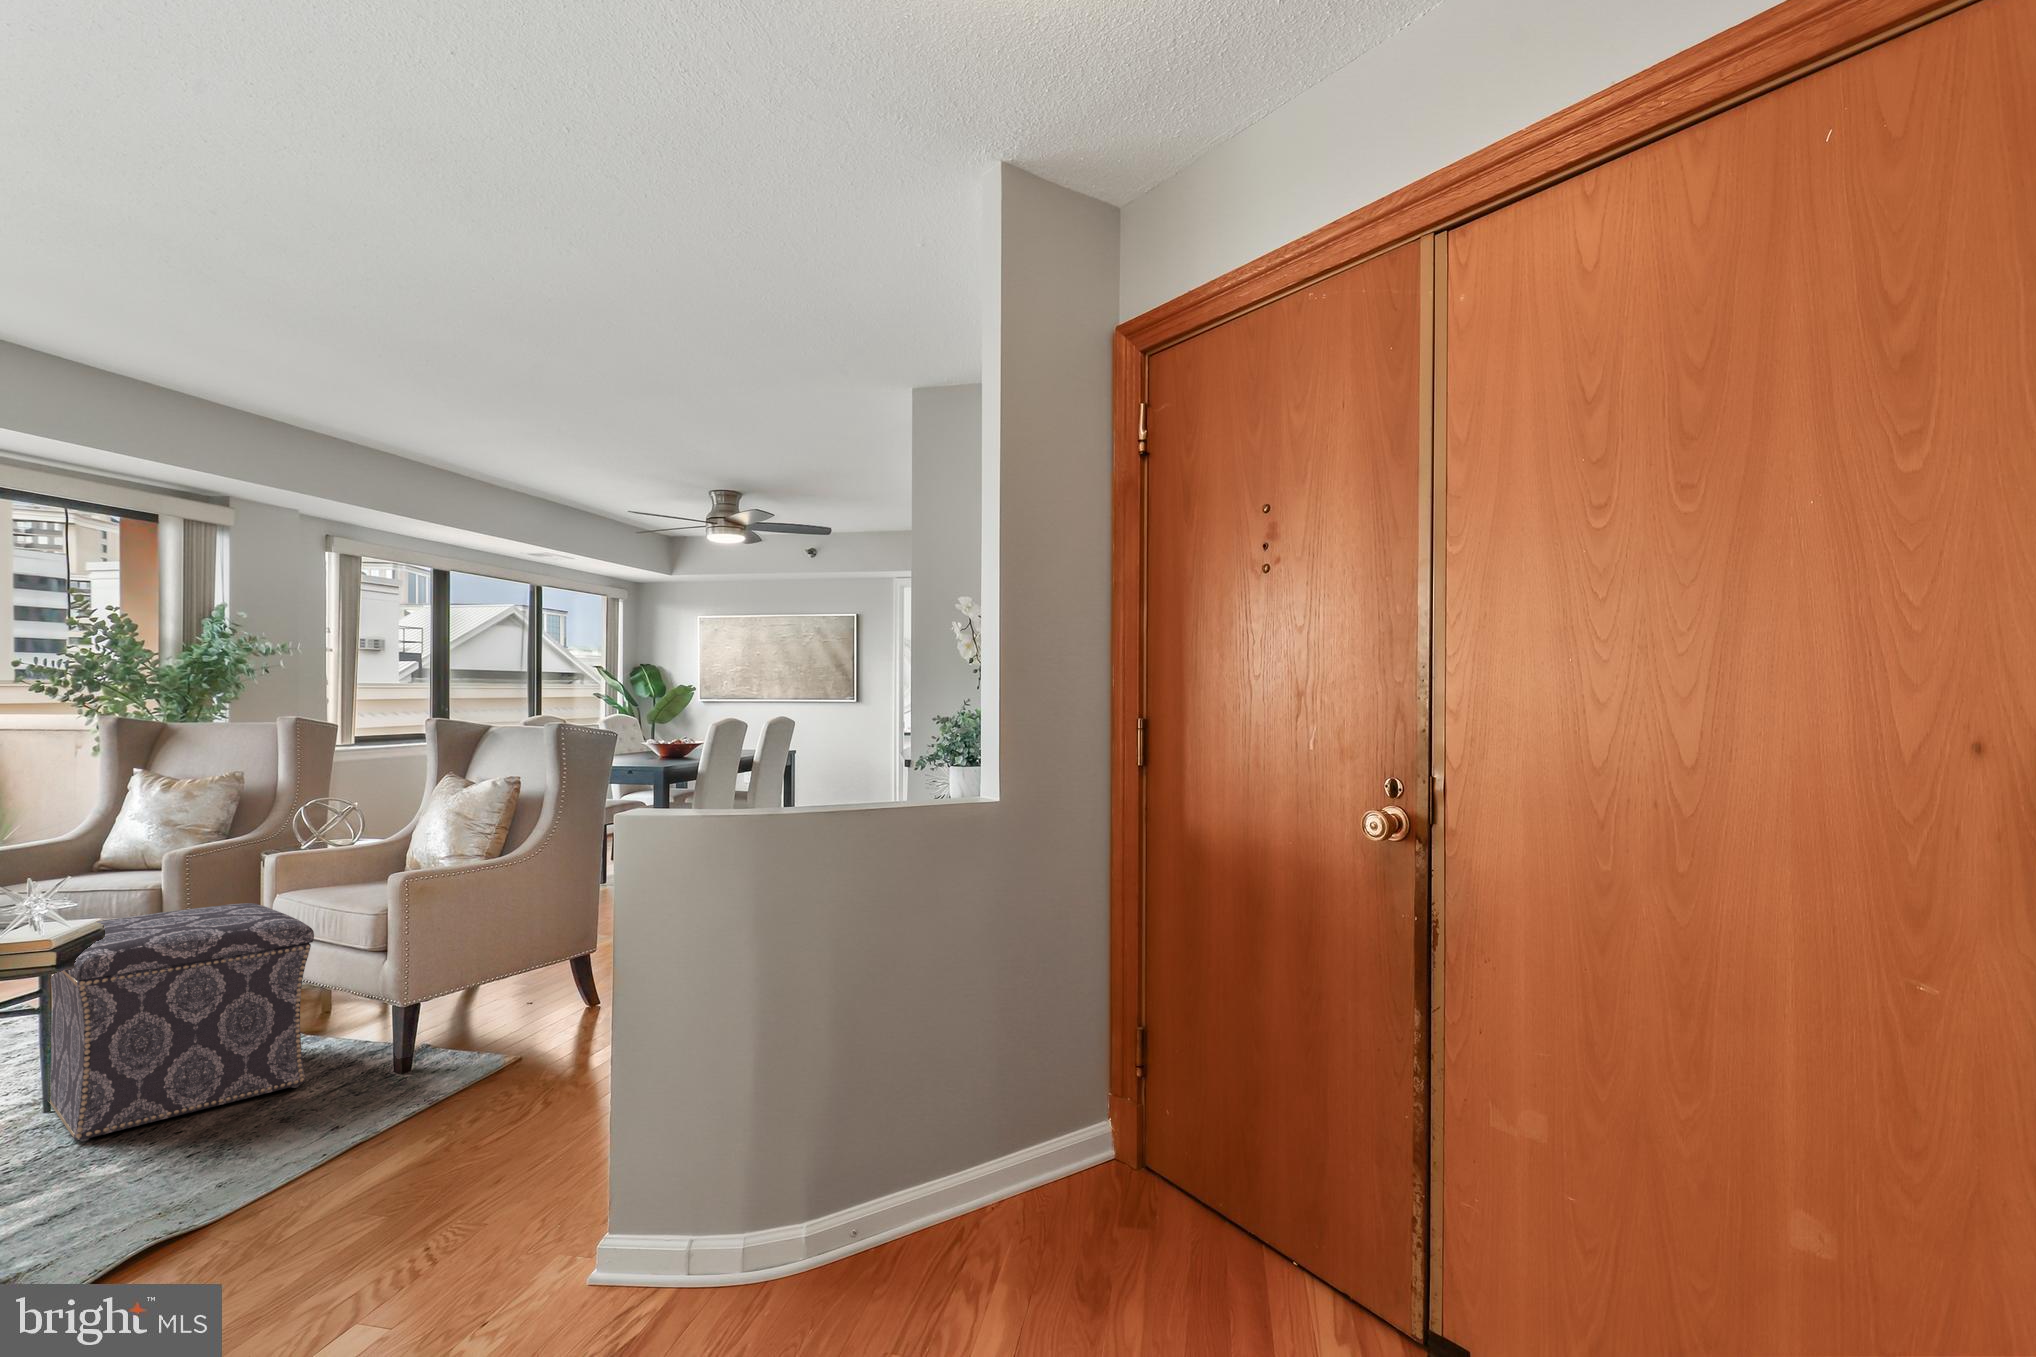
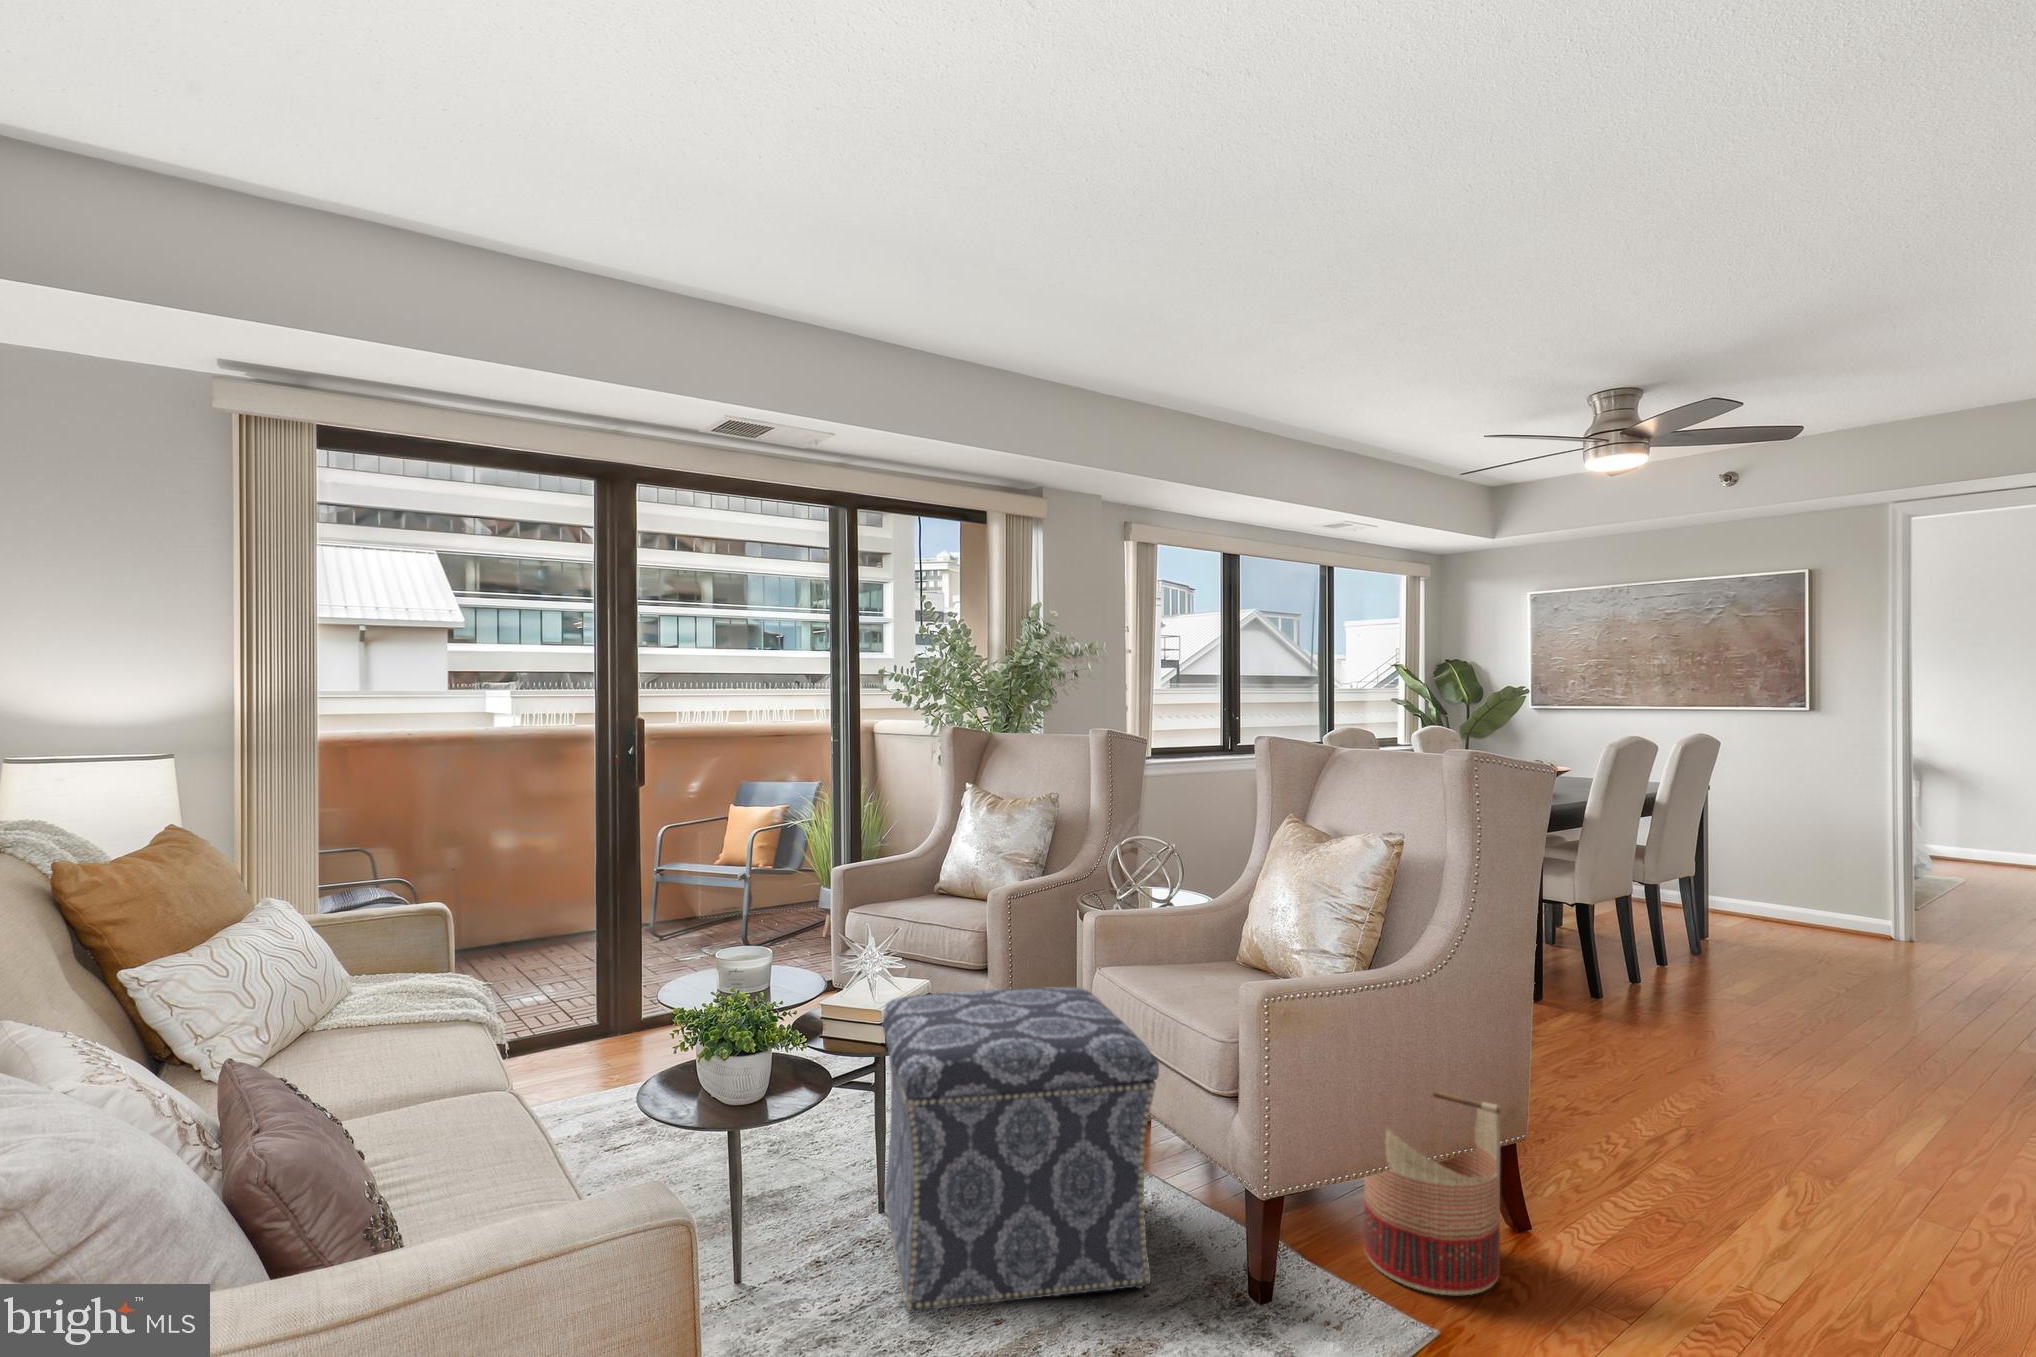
basket: none [477,926,566,1046] -> present [1364,1091,1501,1296]

